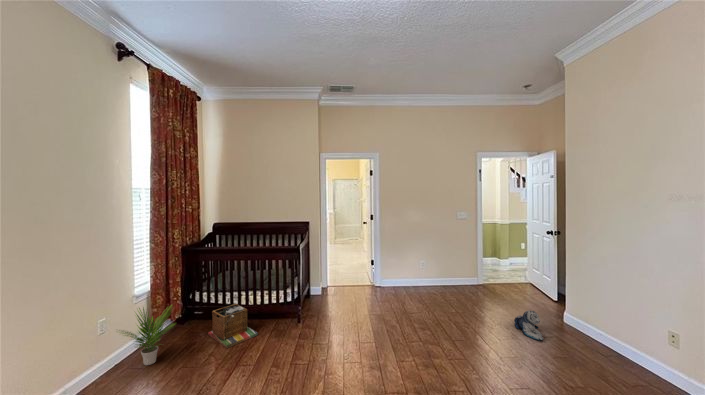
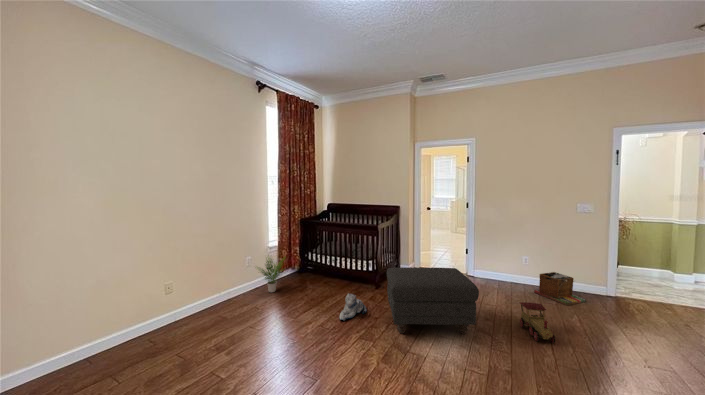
ottoman: none [328,283,430,369] -> present [387,267,479,334]
toy train: none [446,303,483,338] -> present [520,302,555,343]
laundry basket: present [208,304,258,348] -> present [534,272,586,305]
plush toy: present [514,311,543,340] -> present [339,293,367,321]

